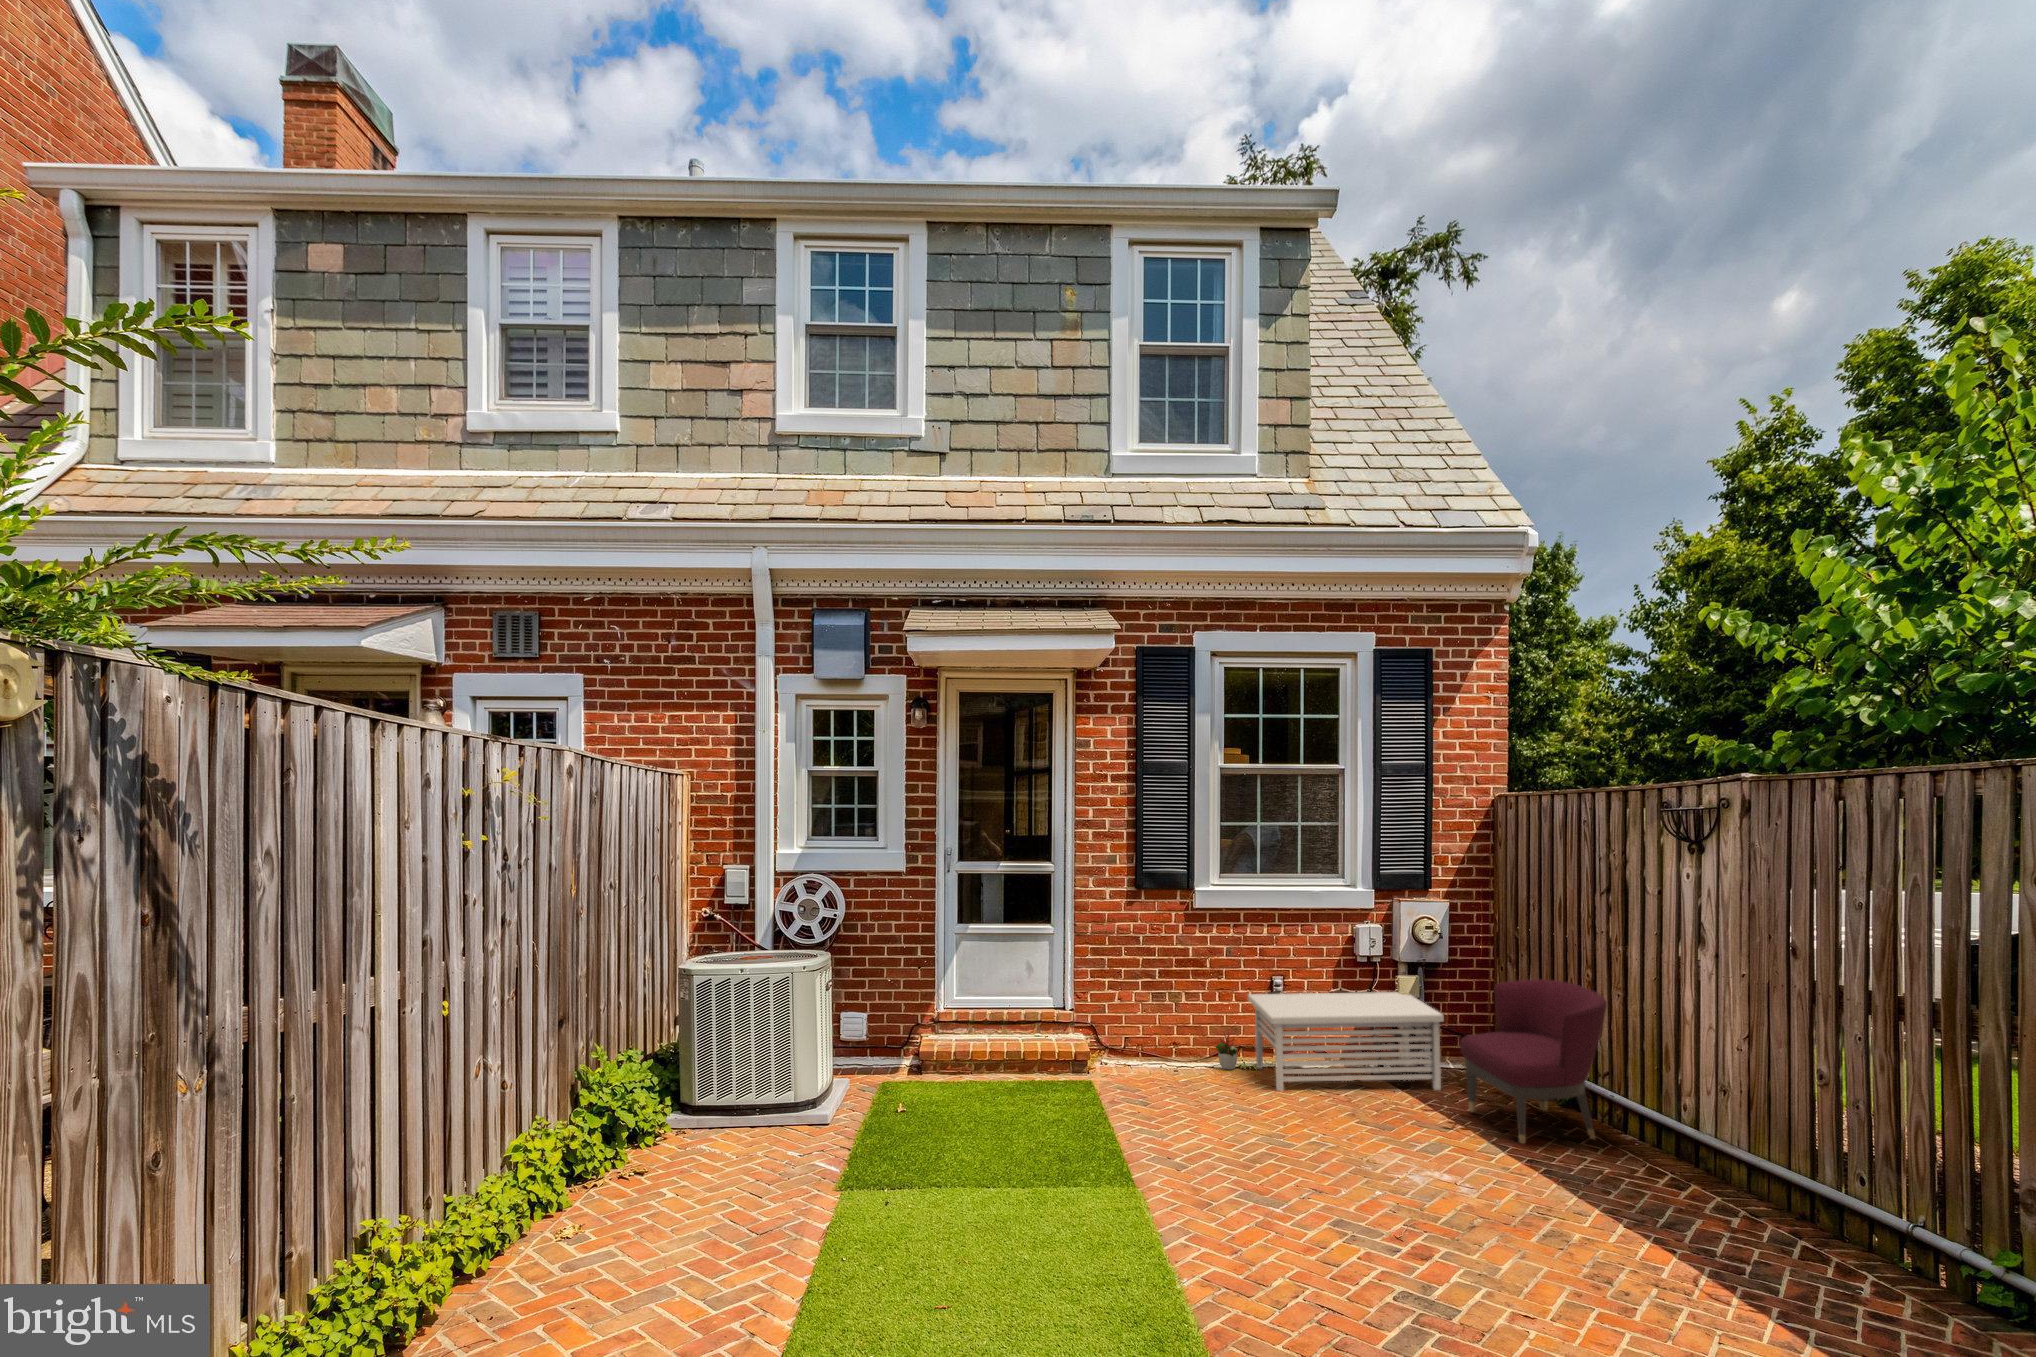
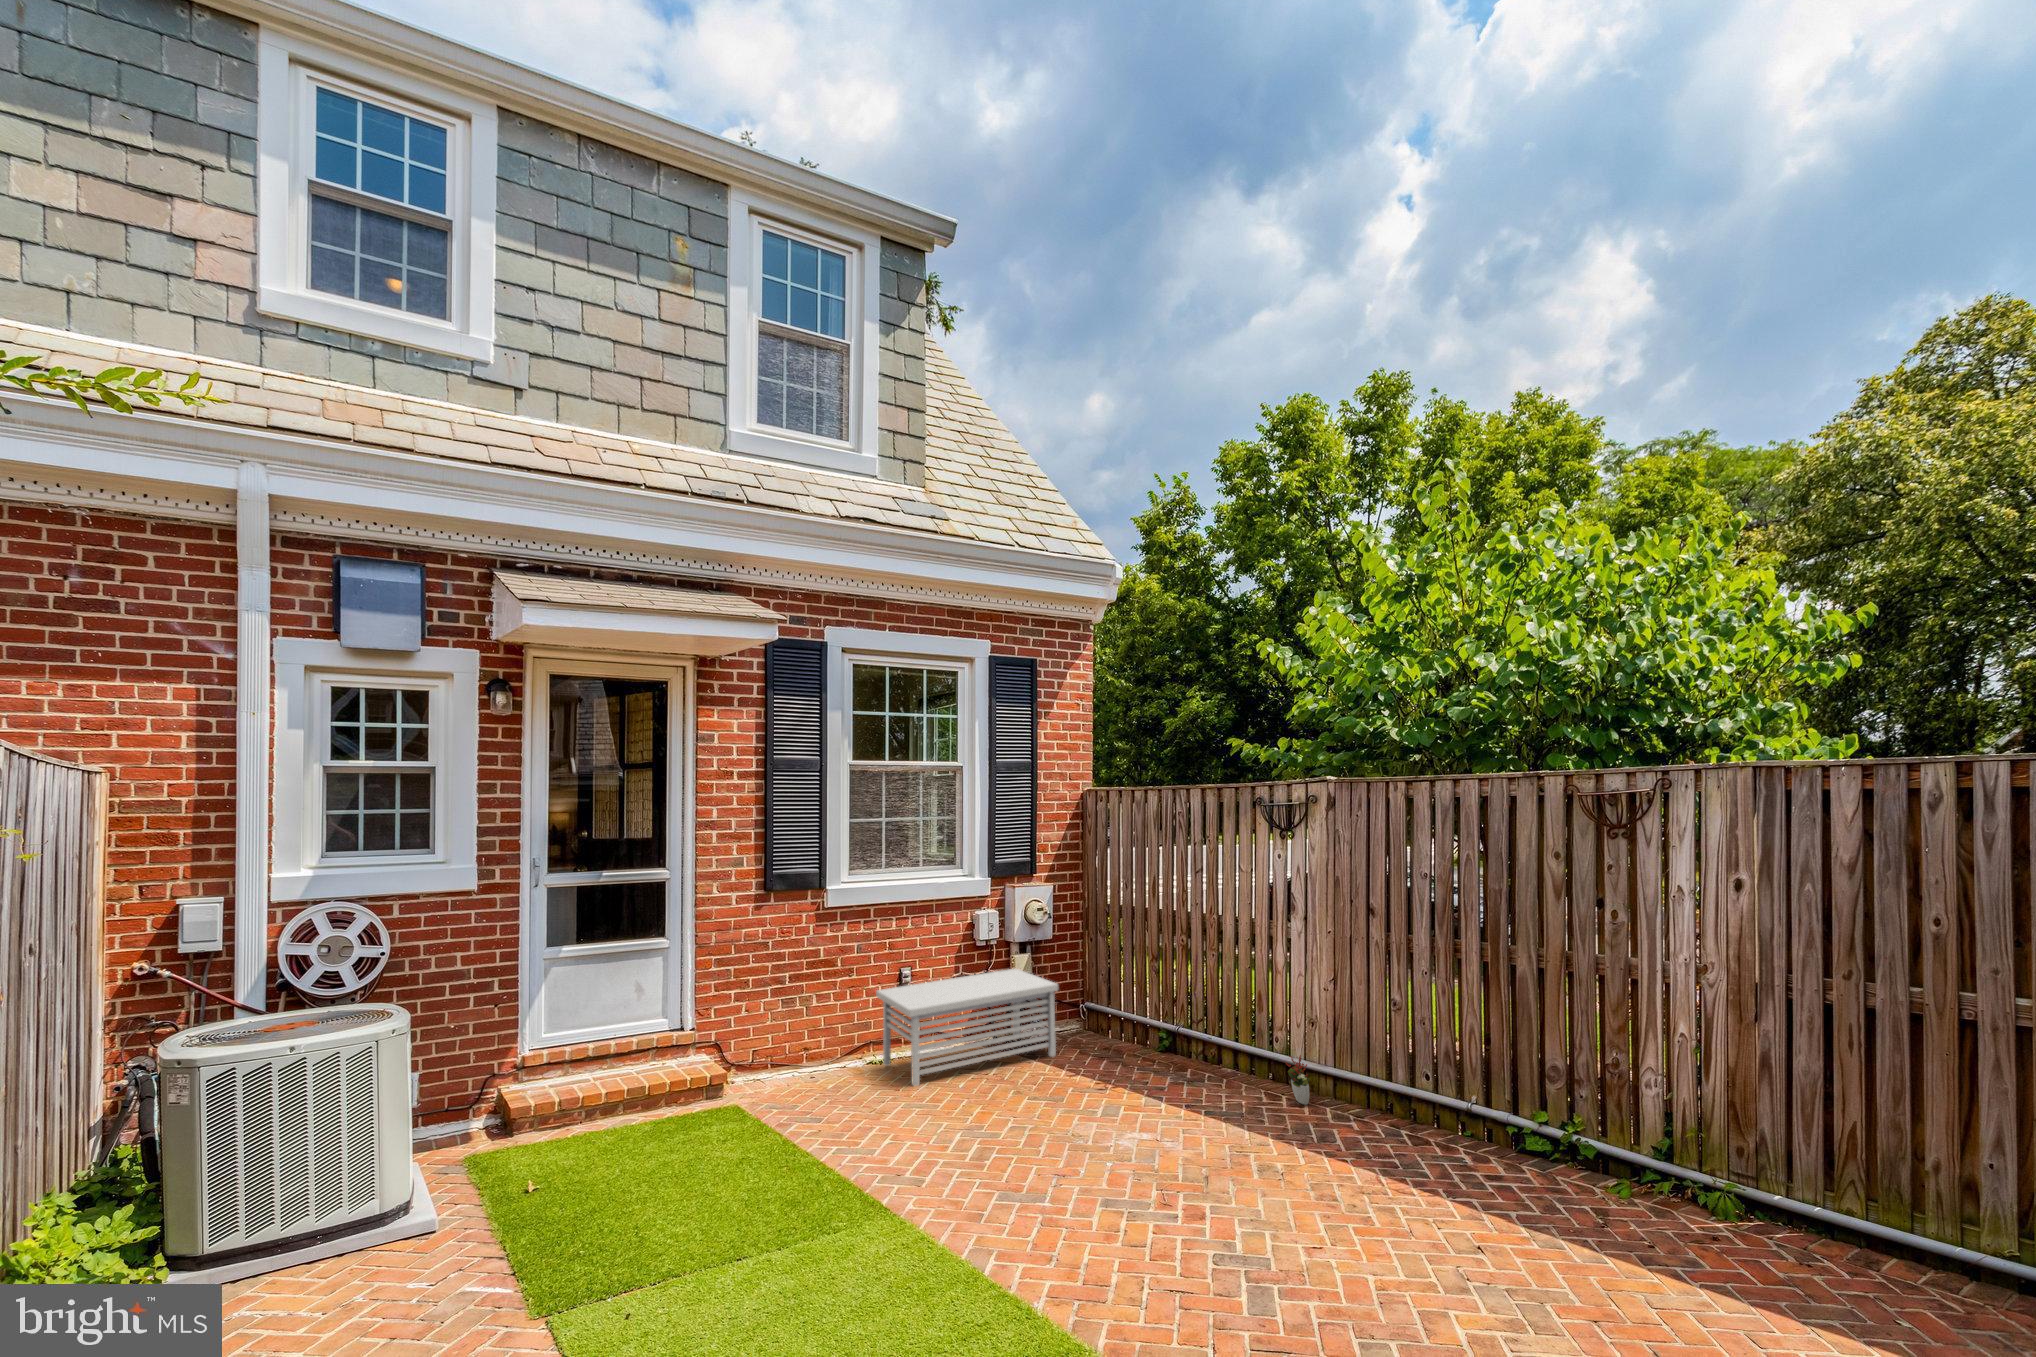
chair: present [1460,979,1607,1143] -> none [1082,939,1204,1096]
decorative plant: present [1216,1032,1238,1070] -> present [1286,1055,1310,1105]

